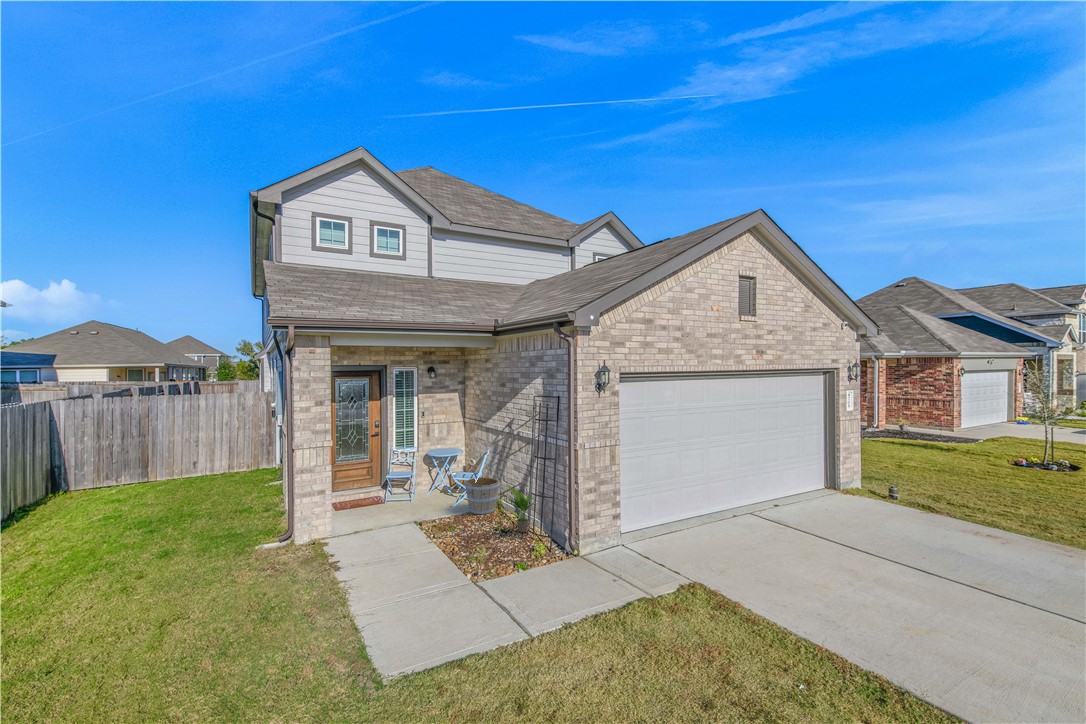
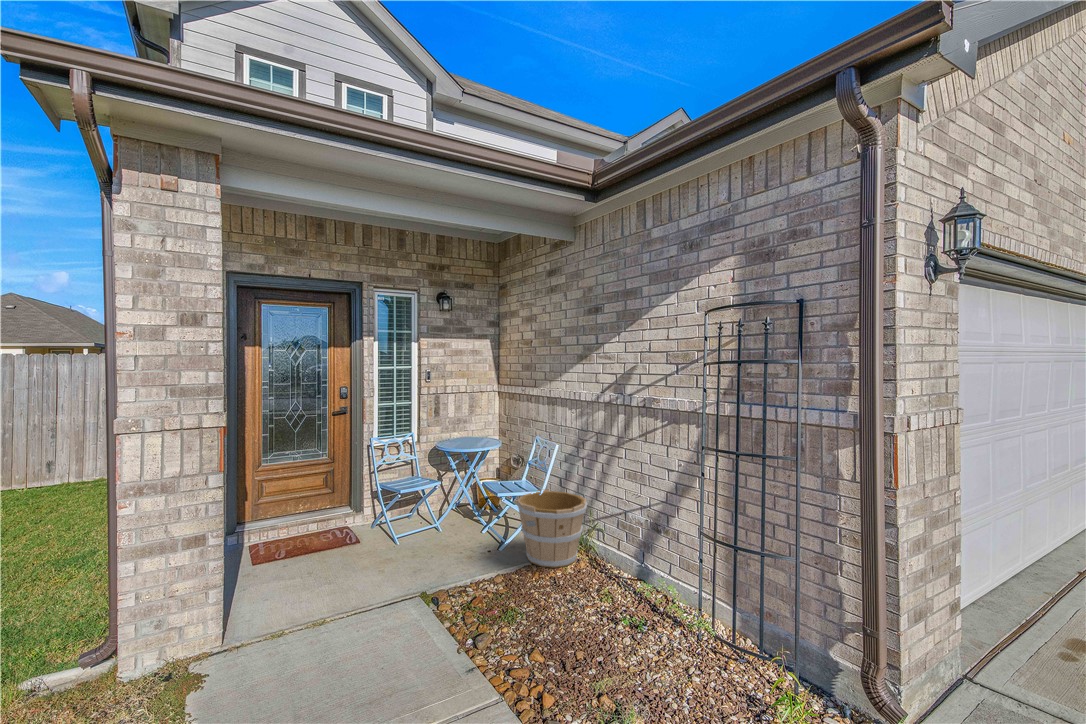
potted plant: present [508,485,536,533] -> none [632,513,713,622]

